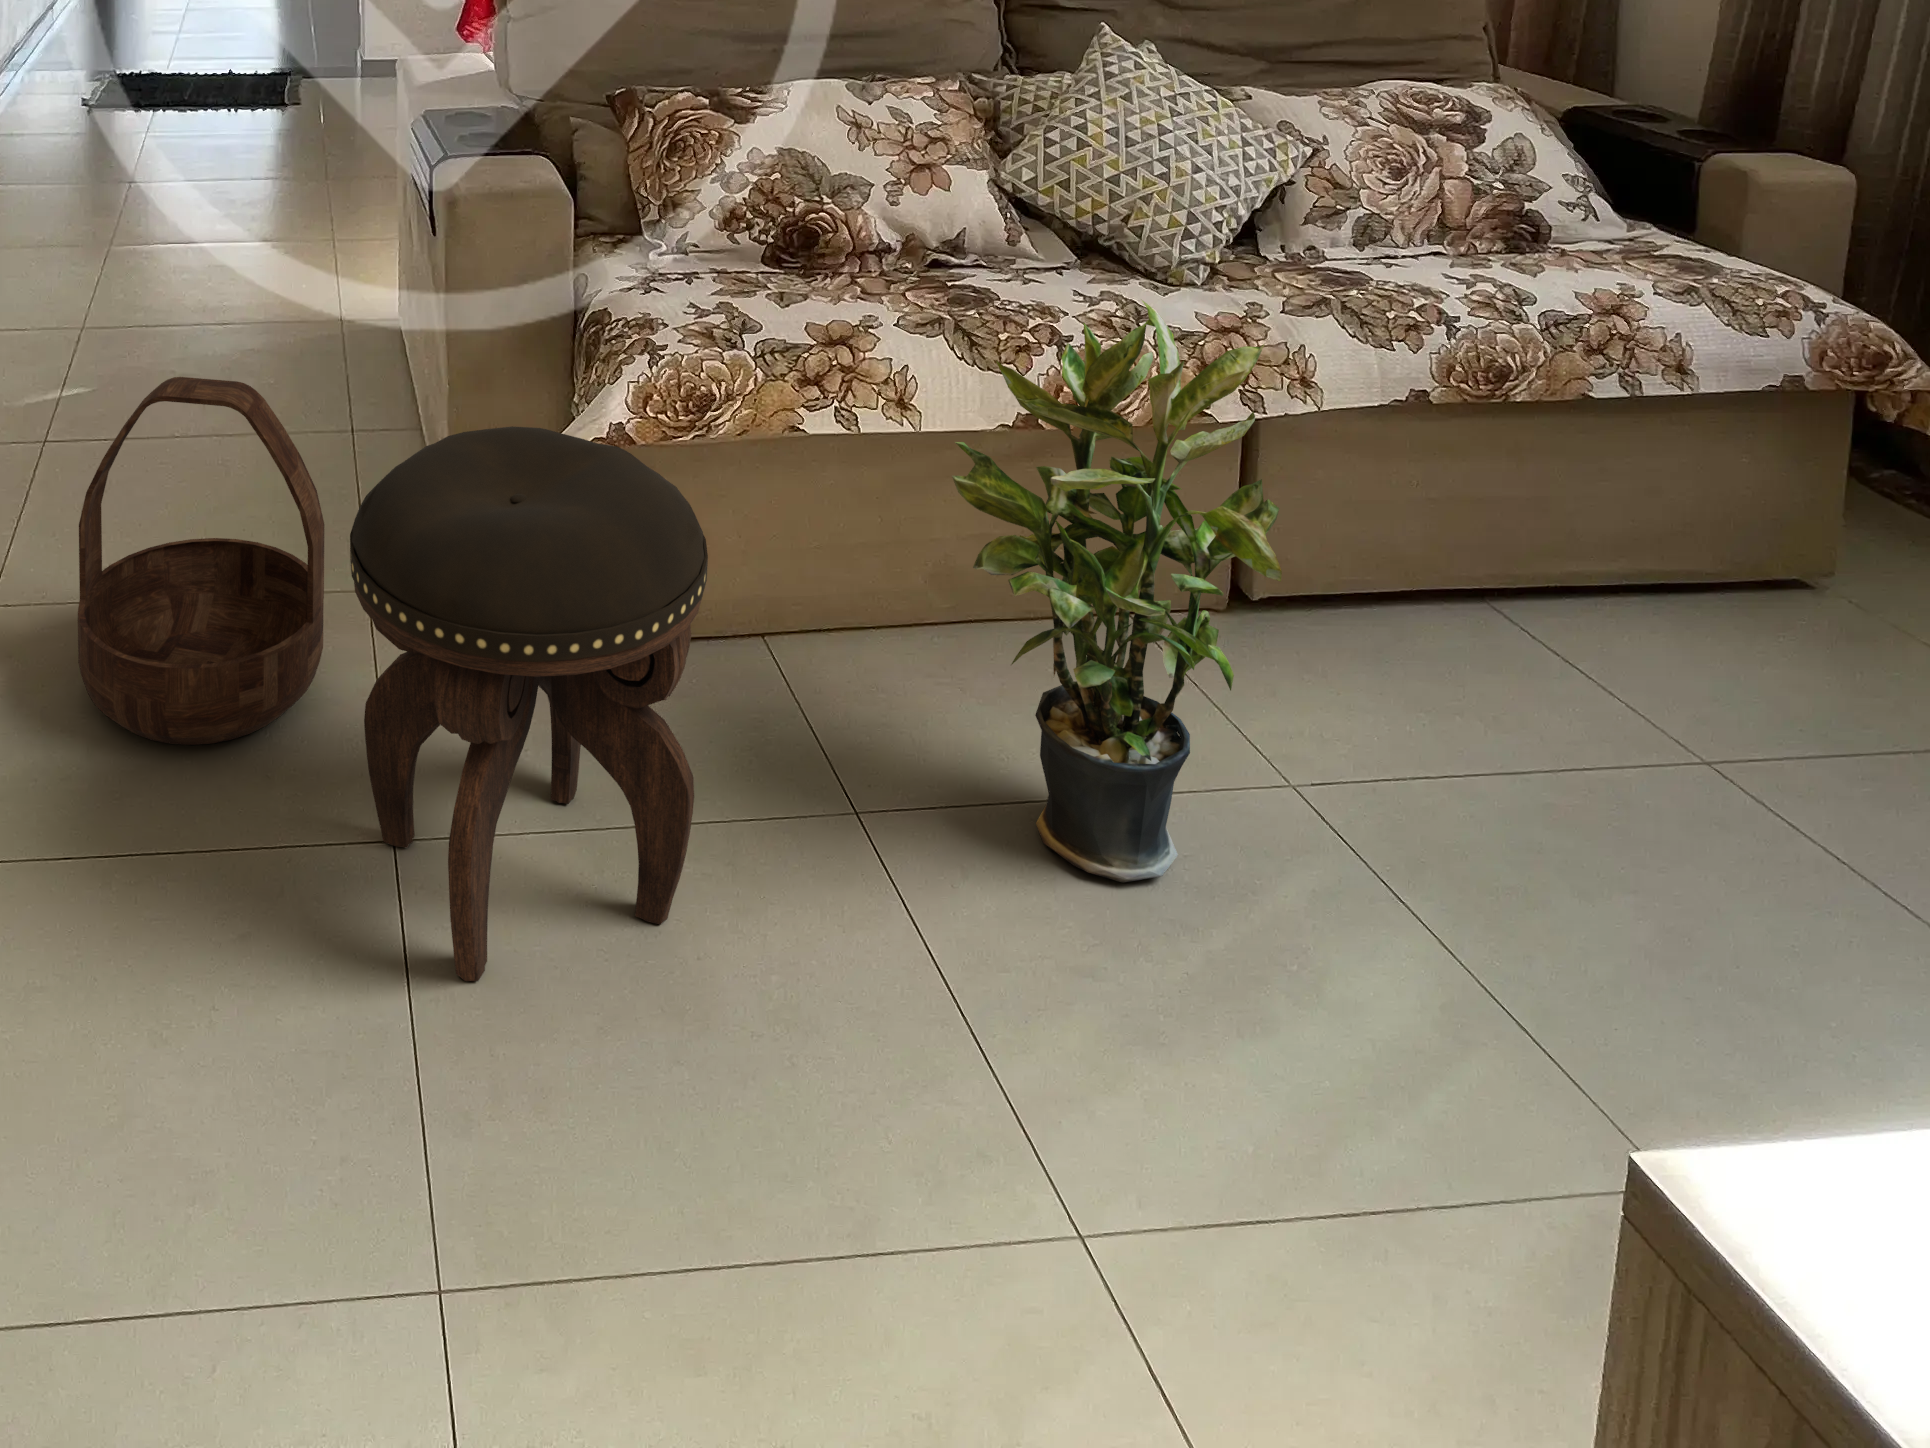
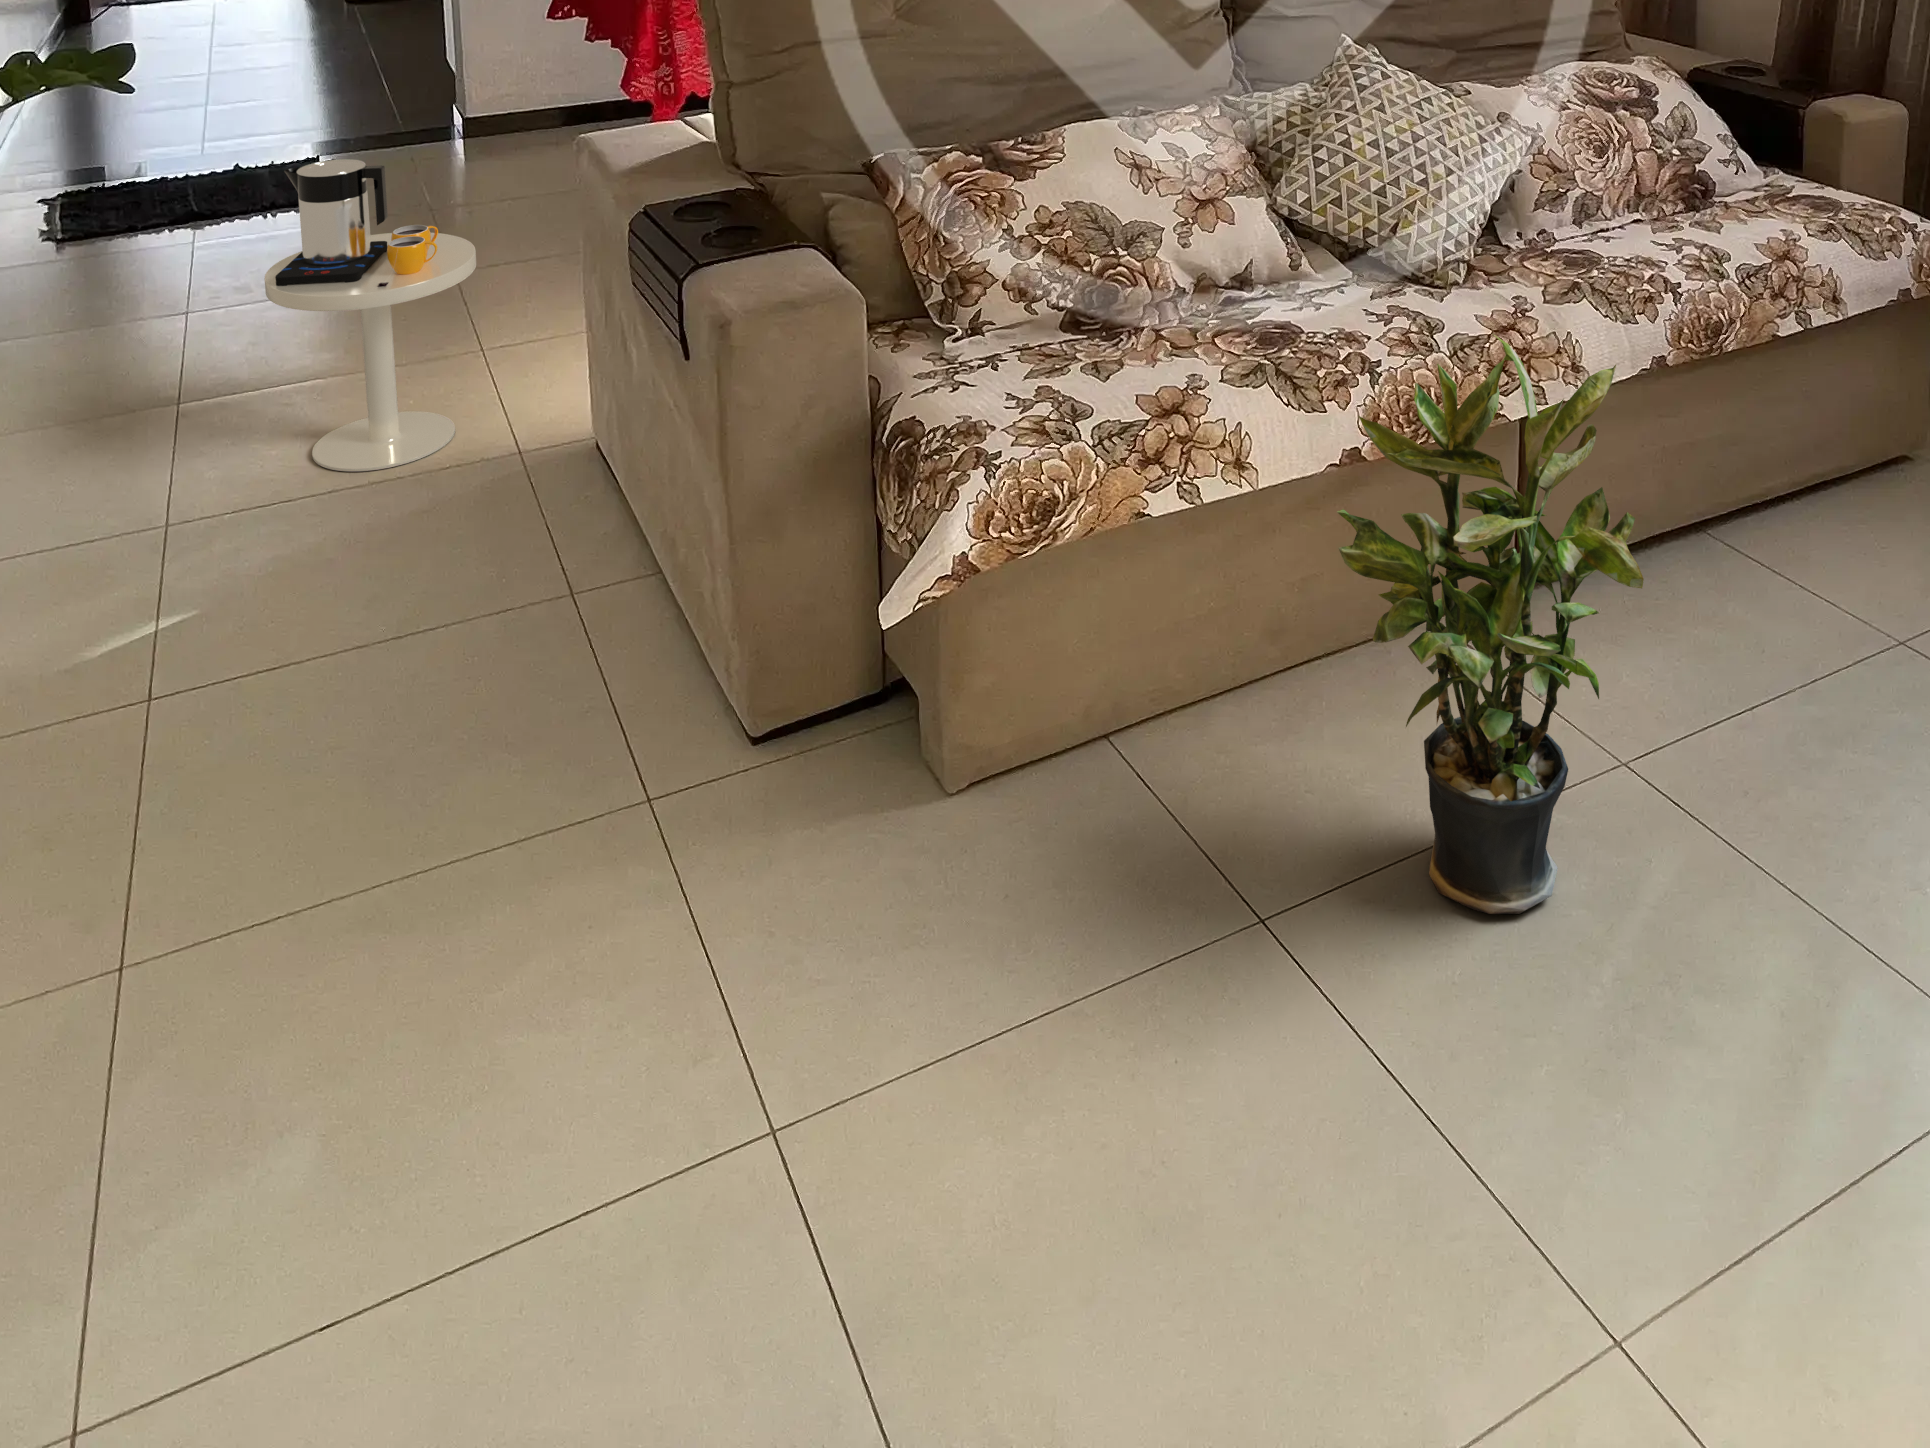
side table: none [163,61,319,317] -> present [264,159,476,471]
basket: present [78,377,325,745] -> none [277,606,626,1096]
footstool: present [350,426,708,981] -> none [711,595,1138,1292]

